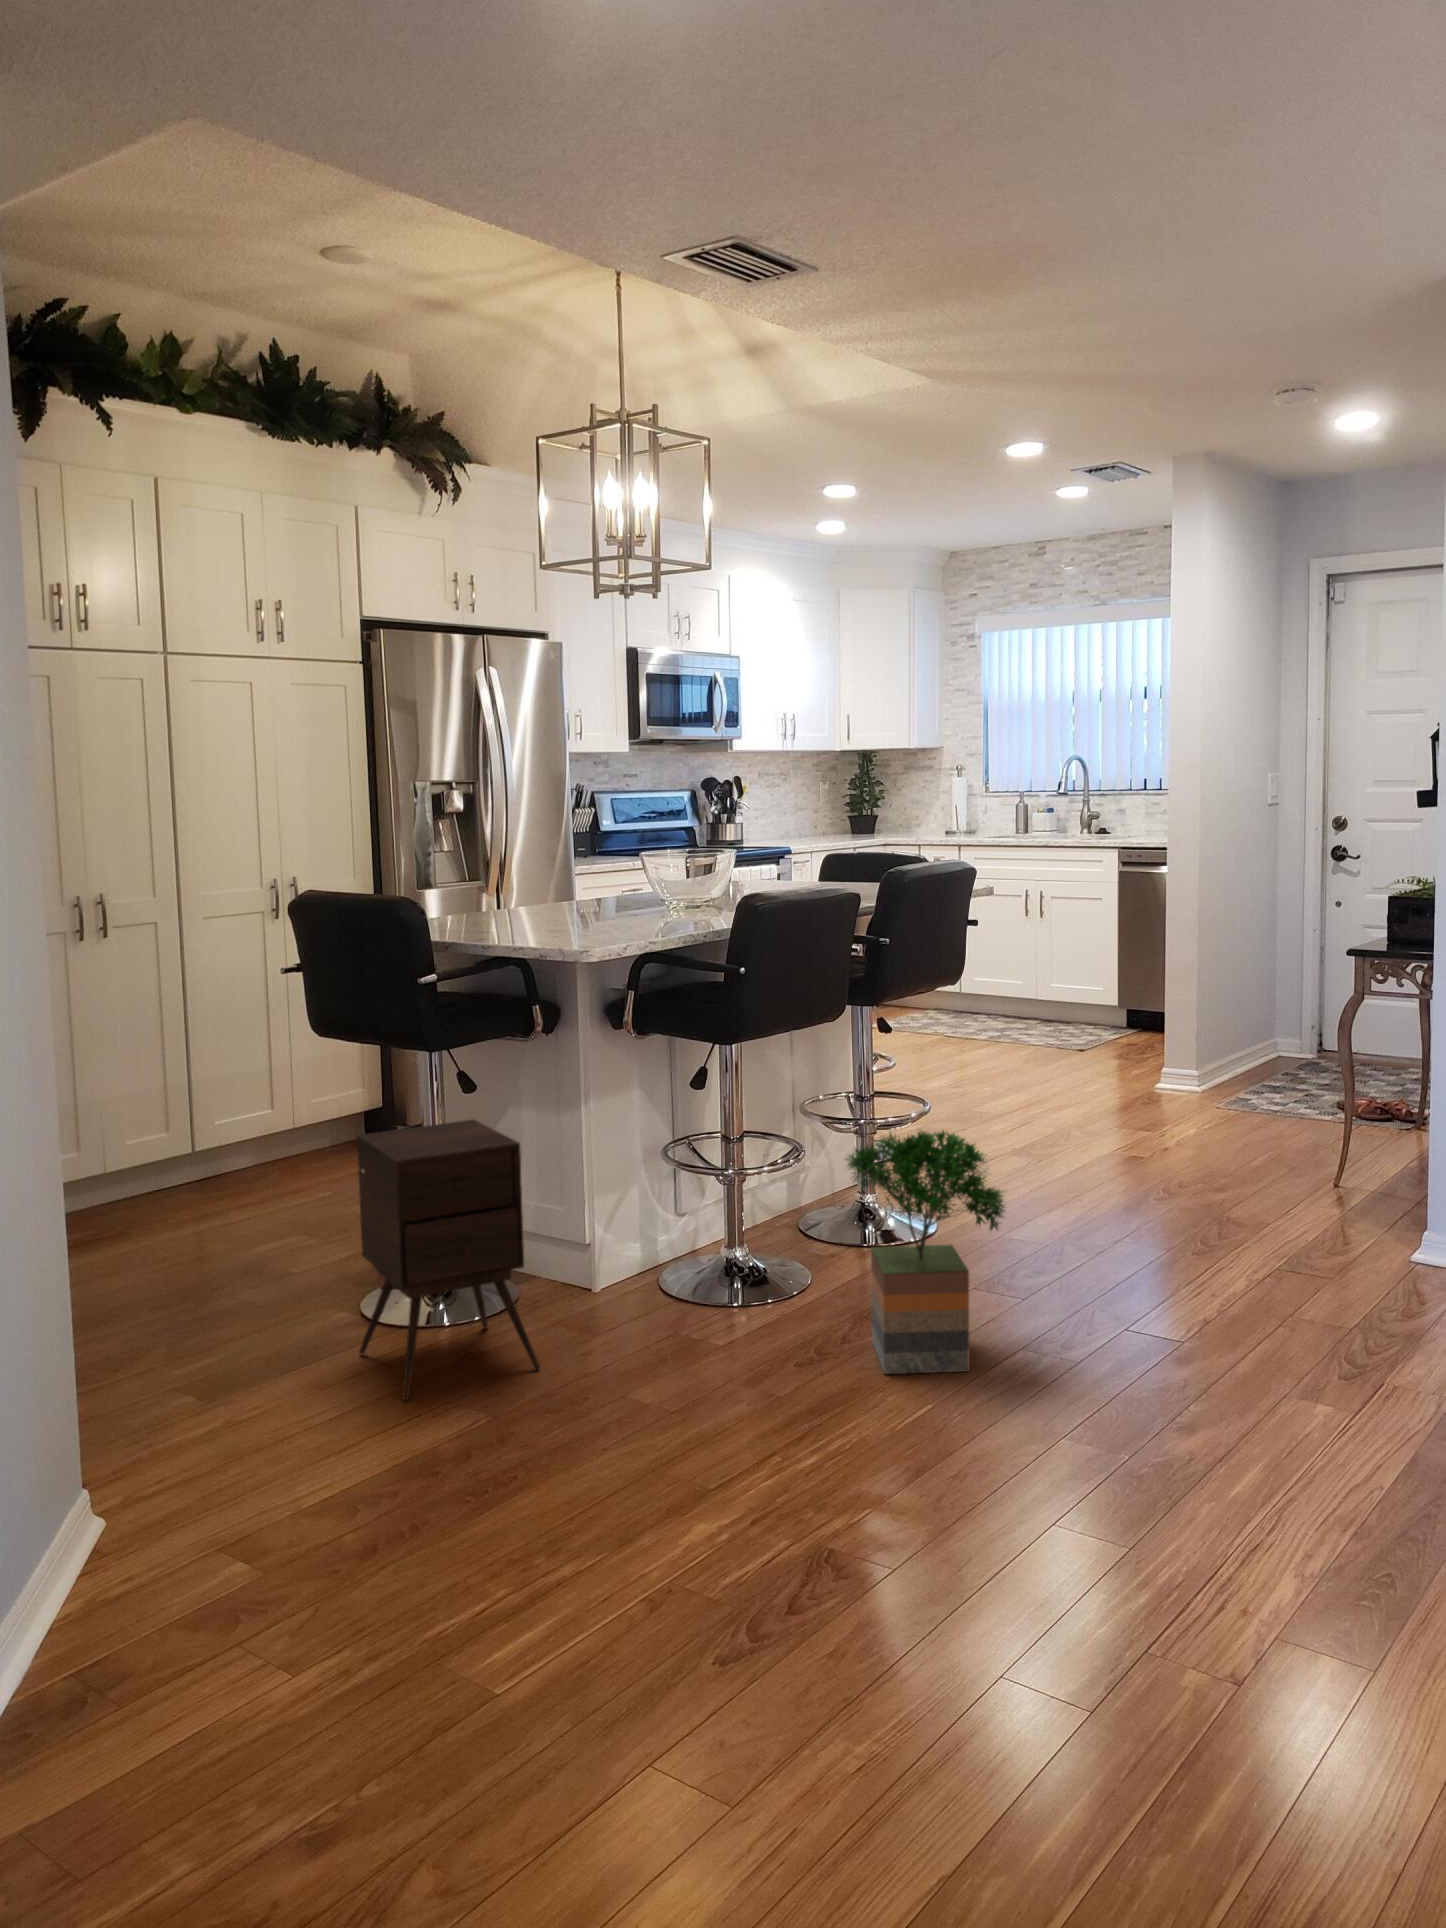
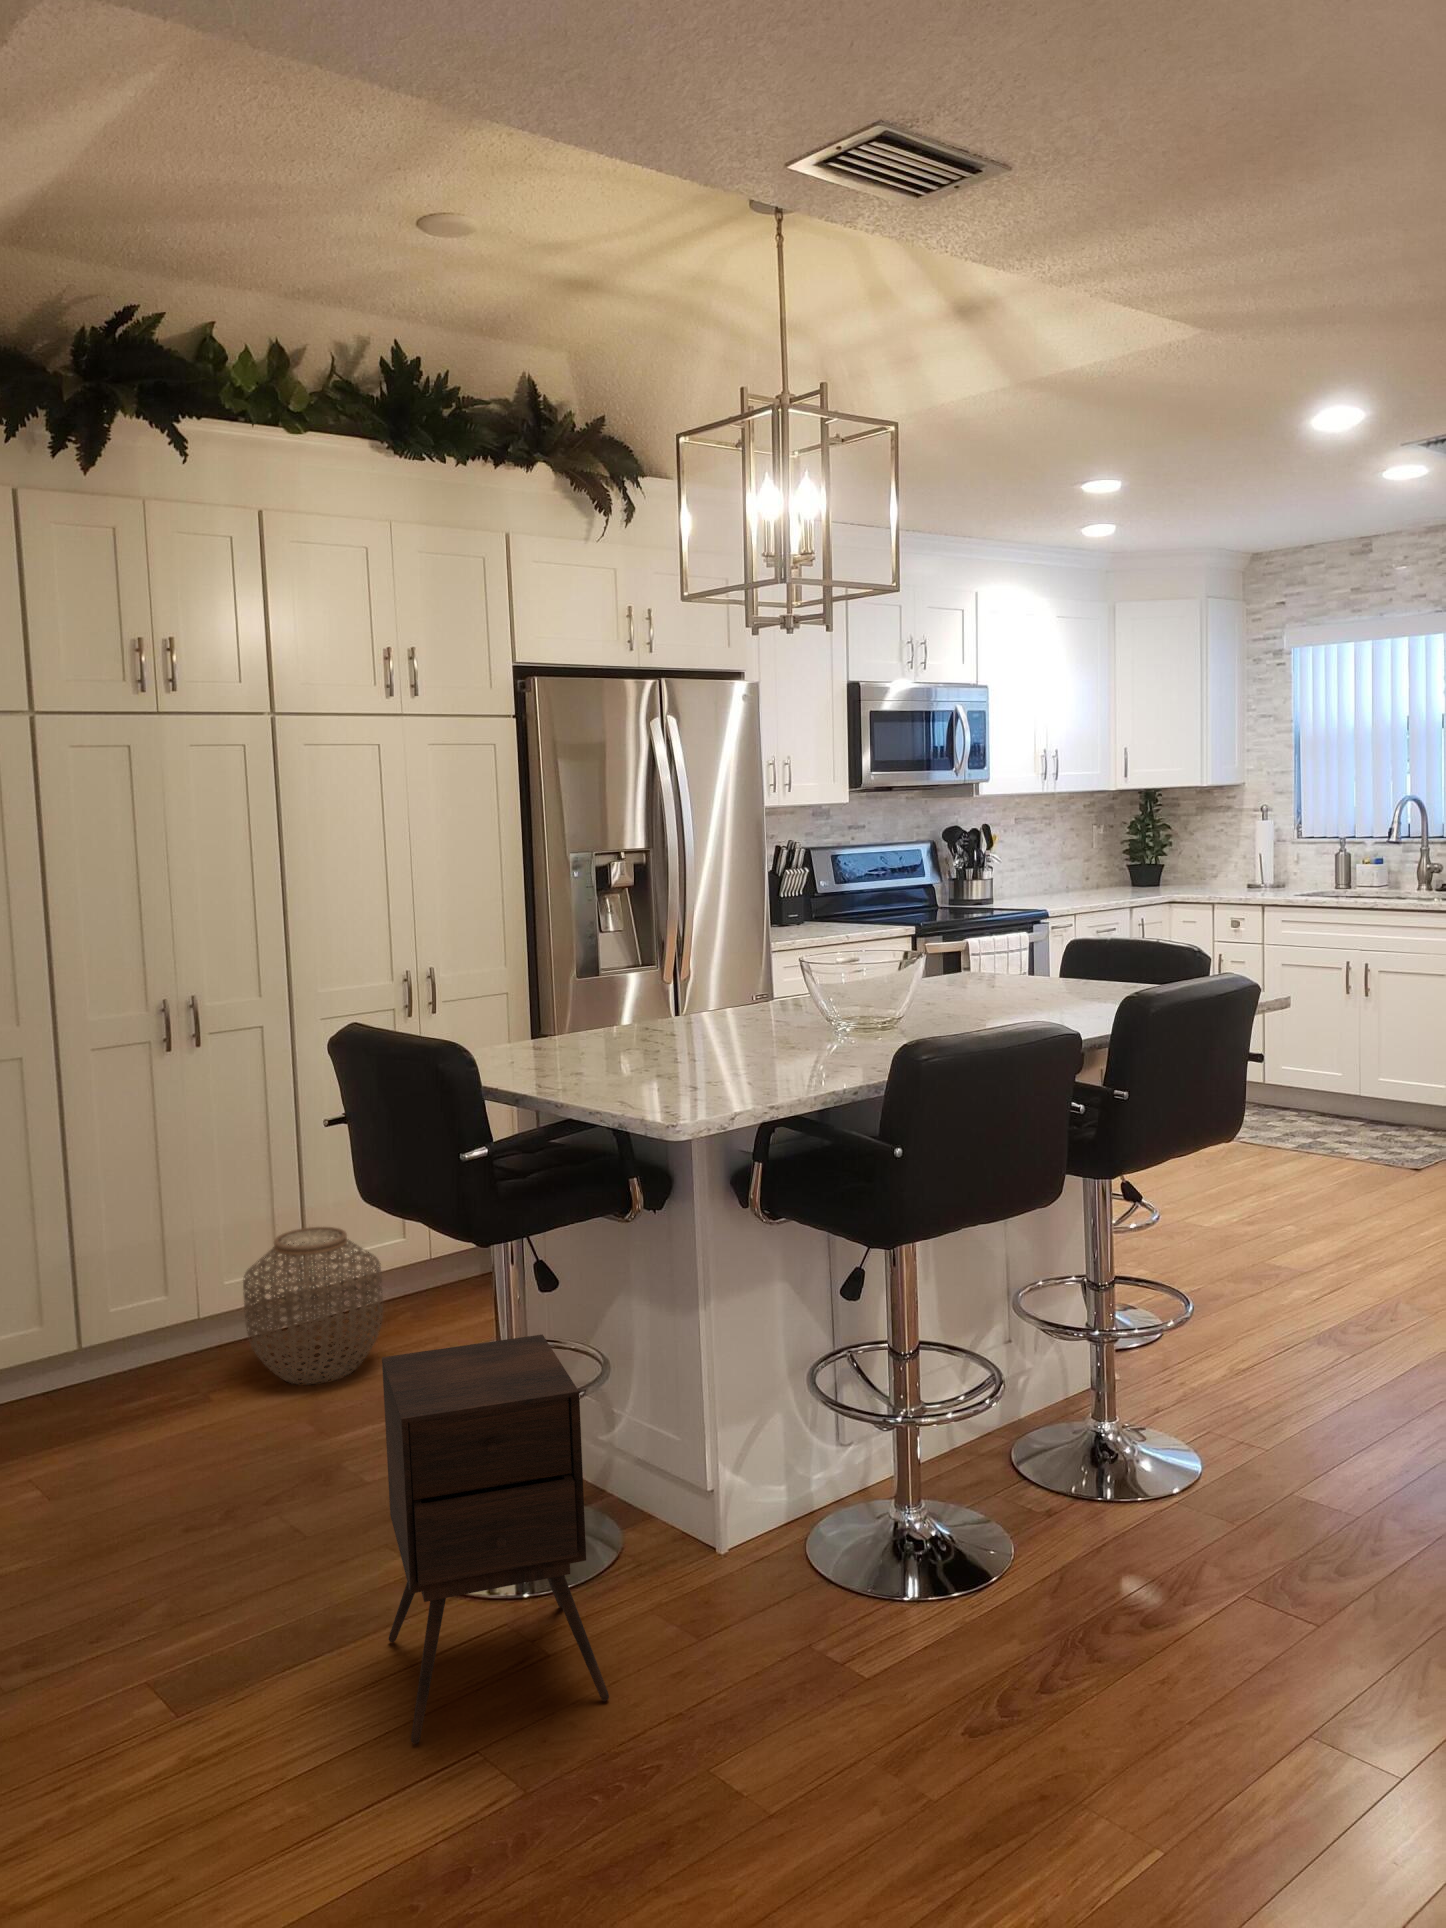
woven basket: none [152,1092,273,1222] -> present [243,1227,383,1384]
potted tree: present [846,1130,1004,1374] -> none [1036,1397,1287,1782]

